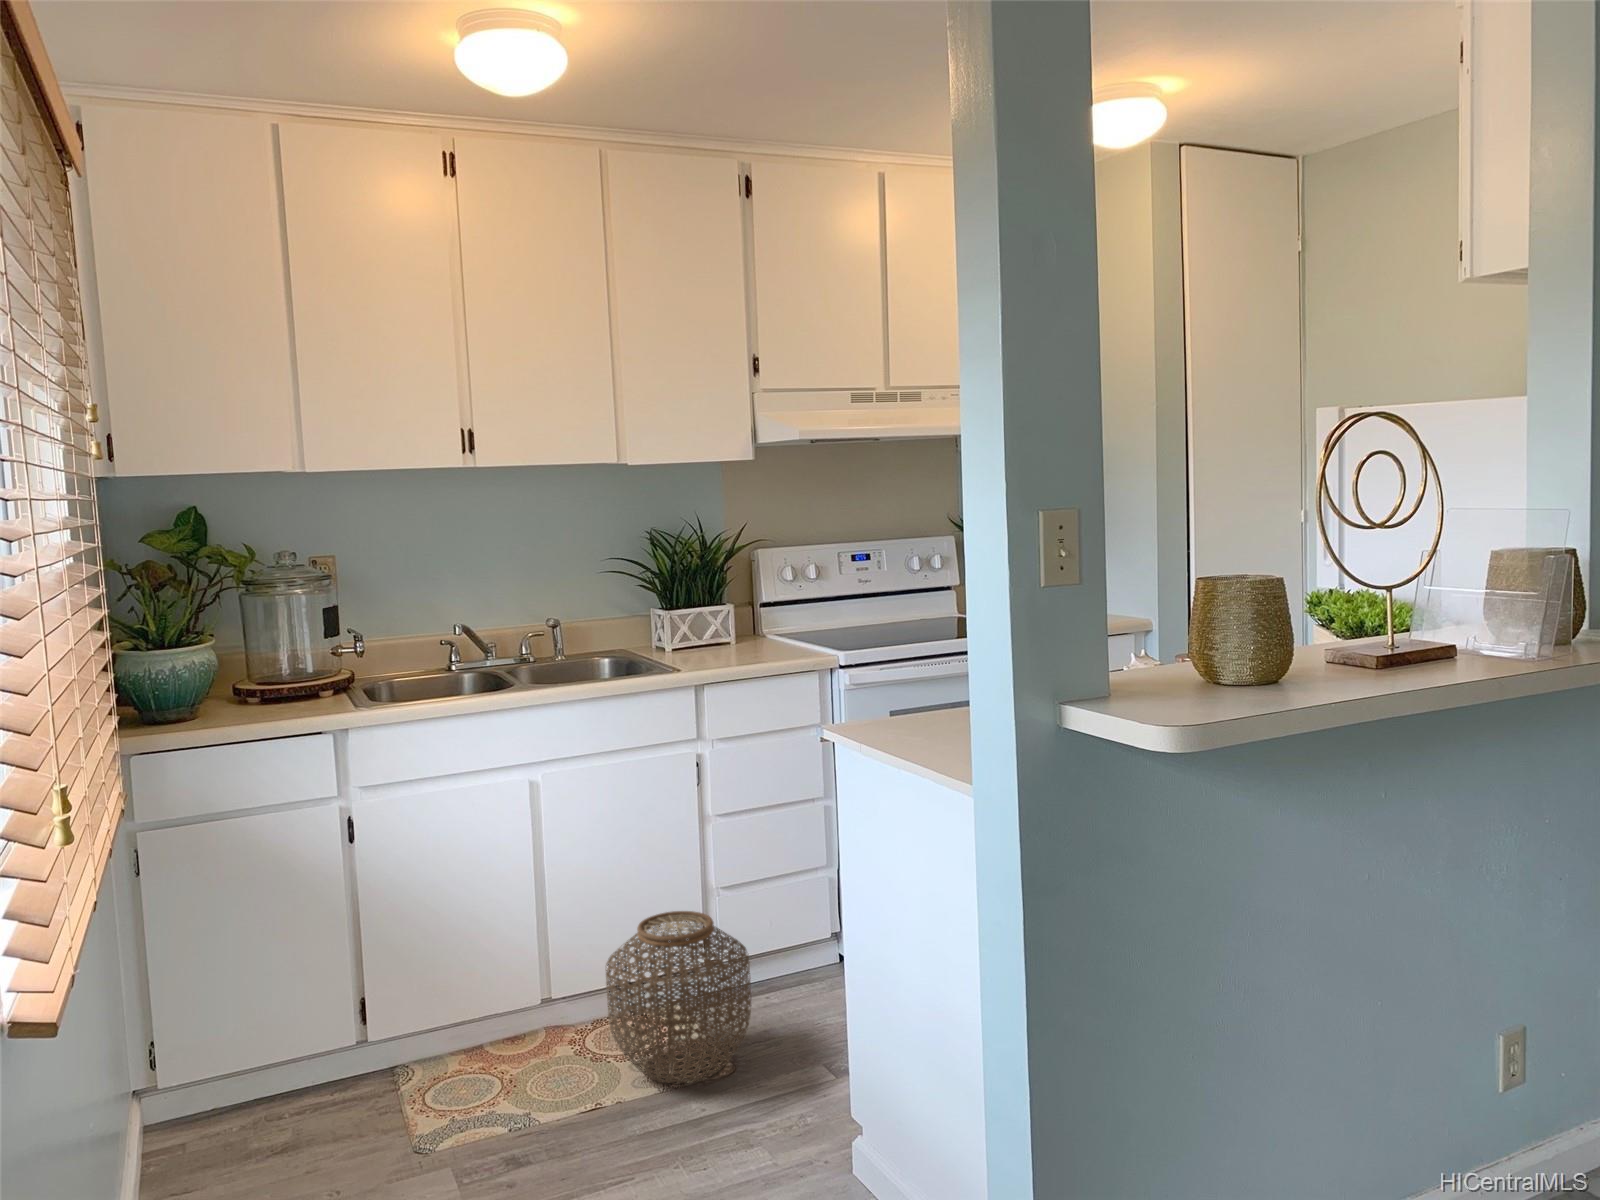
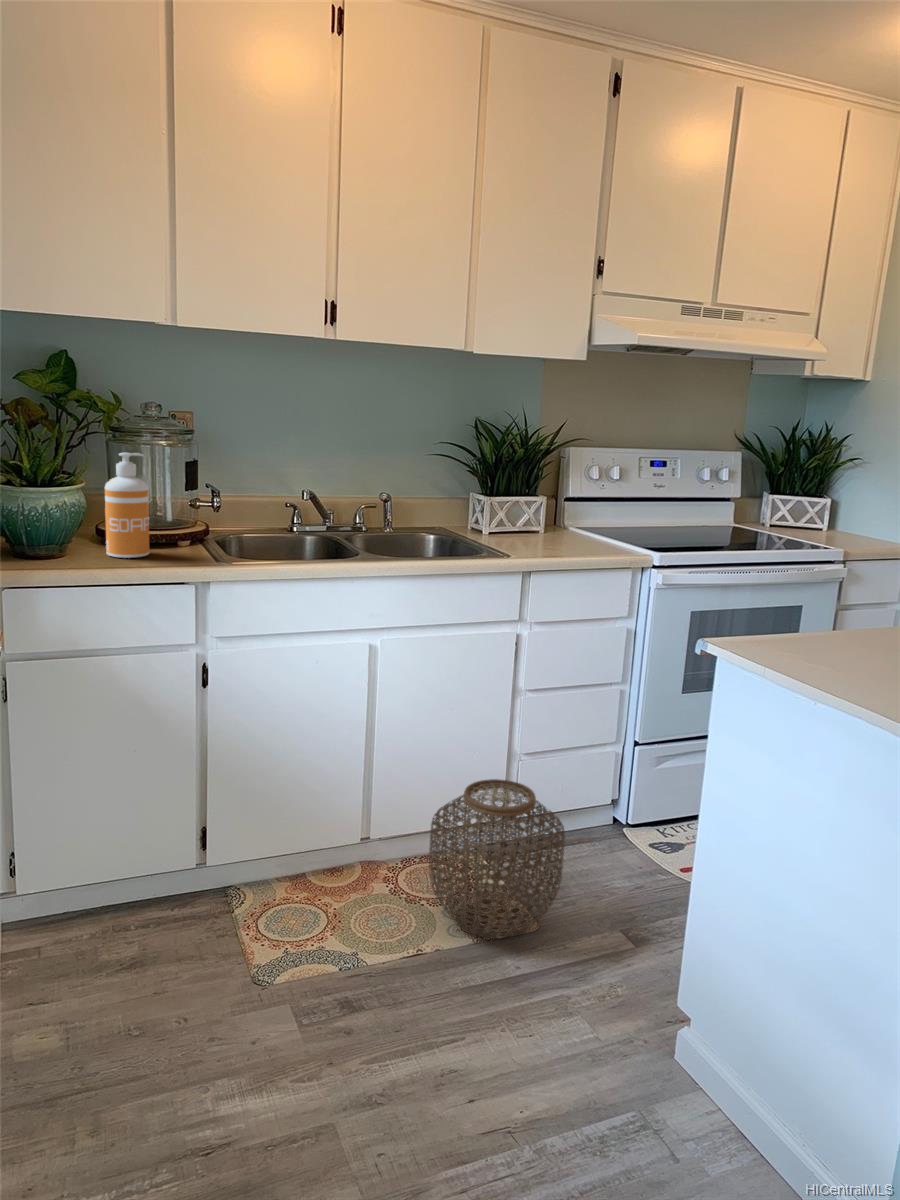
soap dispenser: none [234,605,286,715] -> present [105,453,150,558]

